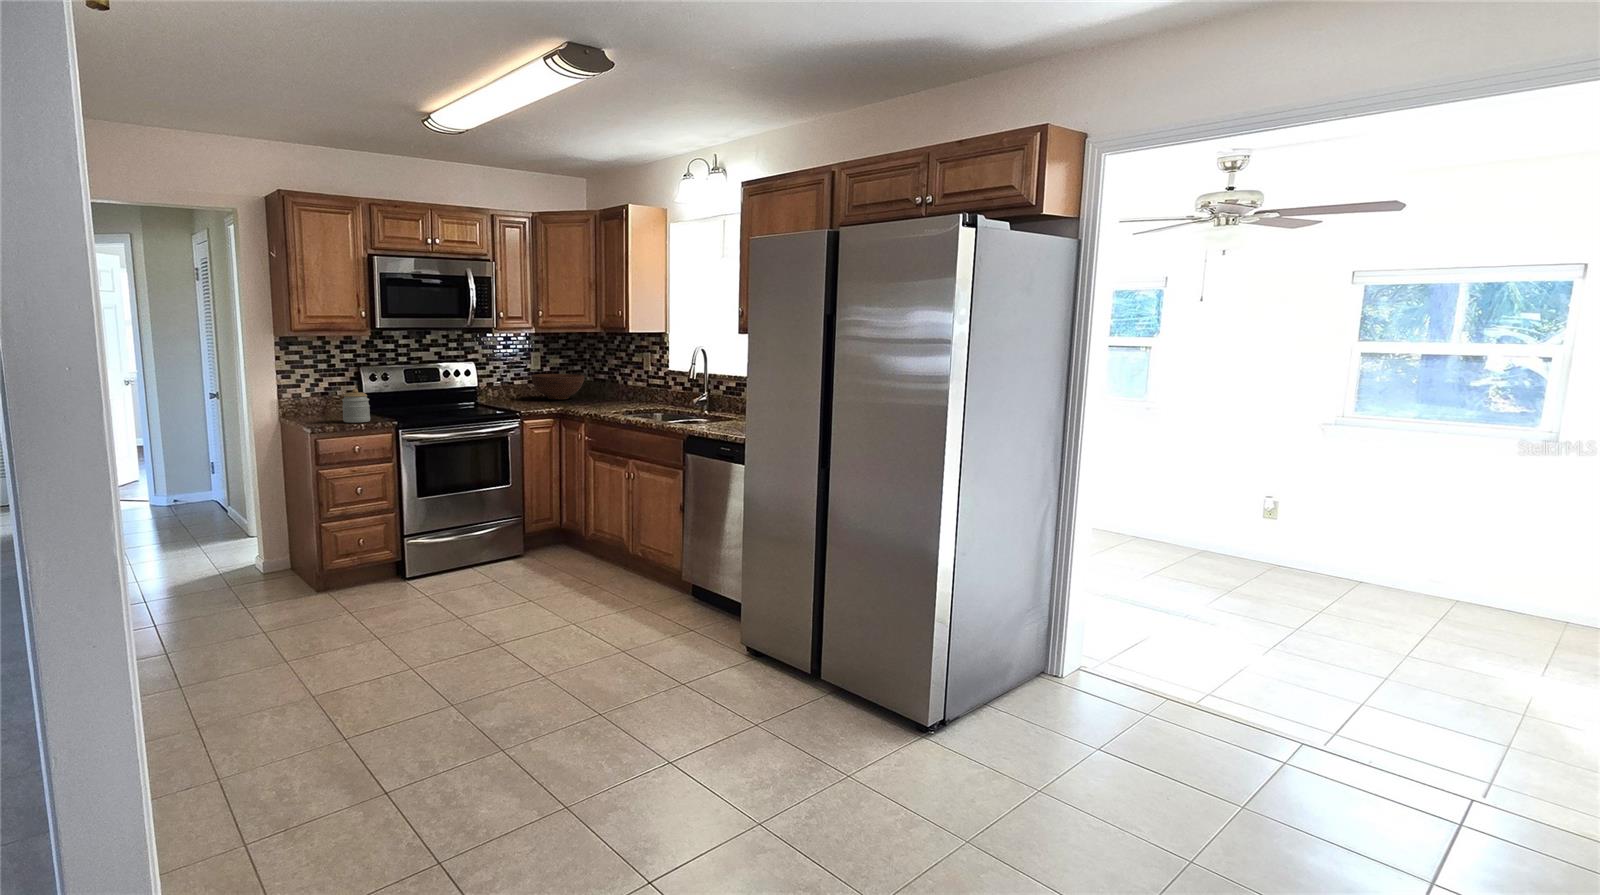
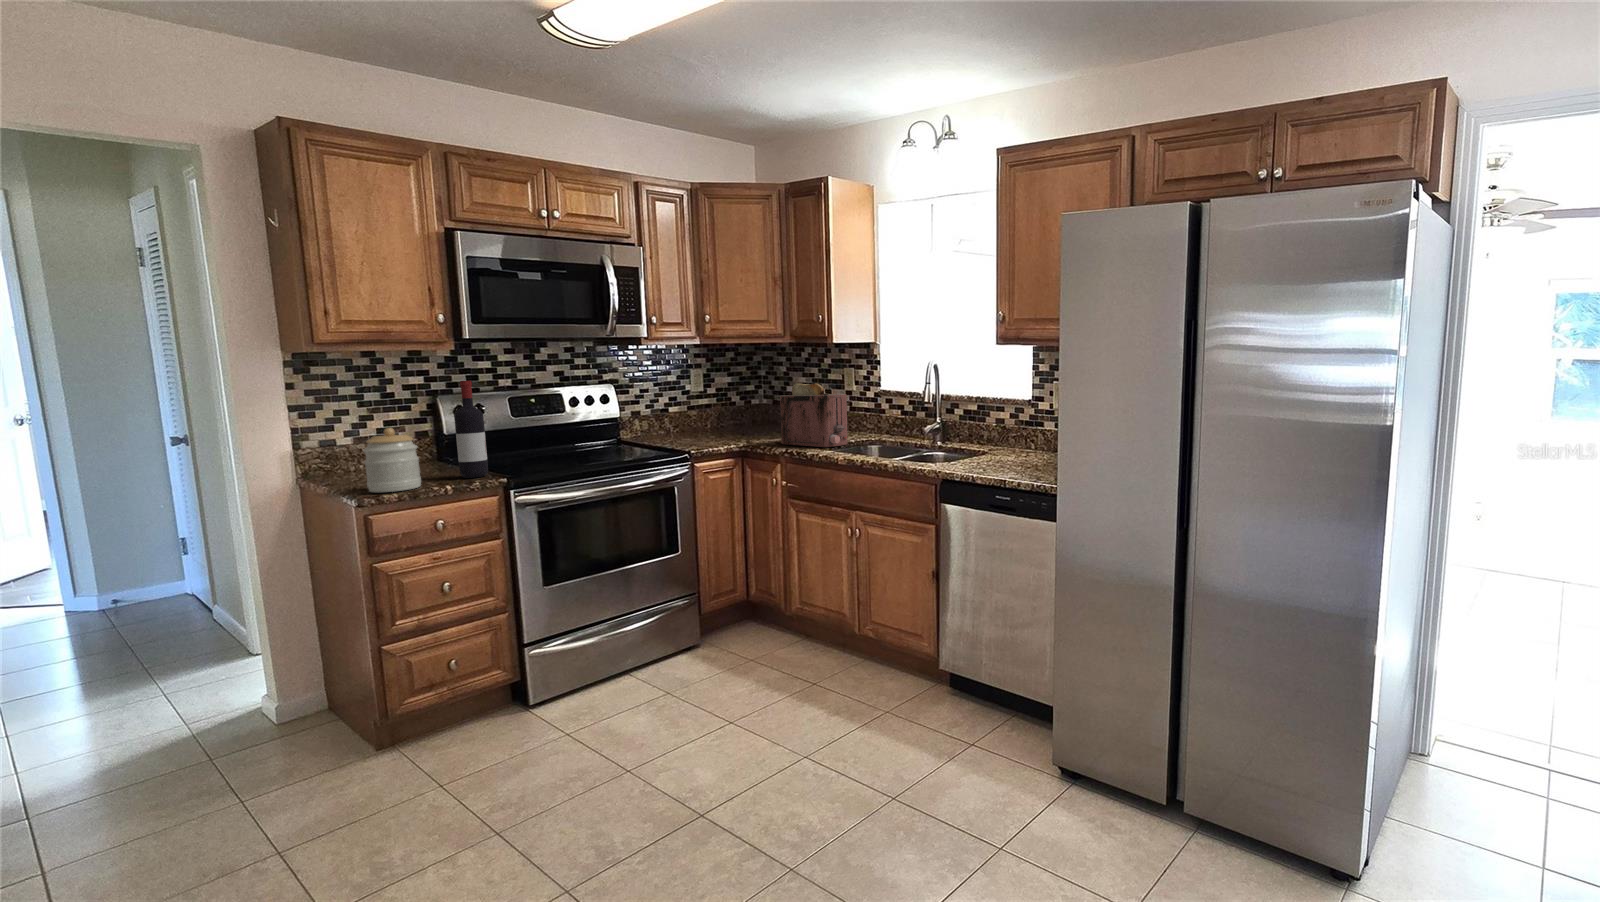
wine bottle: none [386,364,404,418] -> present [454,381,488,478]
toaster: none [584,371,624,410] -> present [780,384,848,447]
fruit bowl: present [531,374,584,400] -> none [691,398,765,435]

